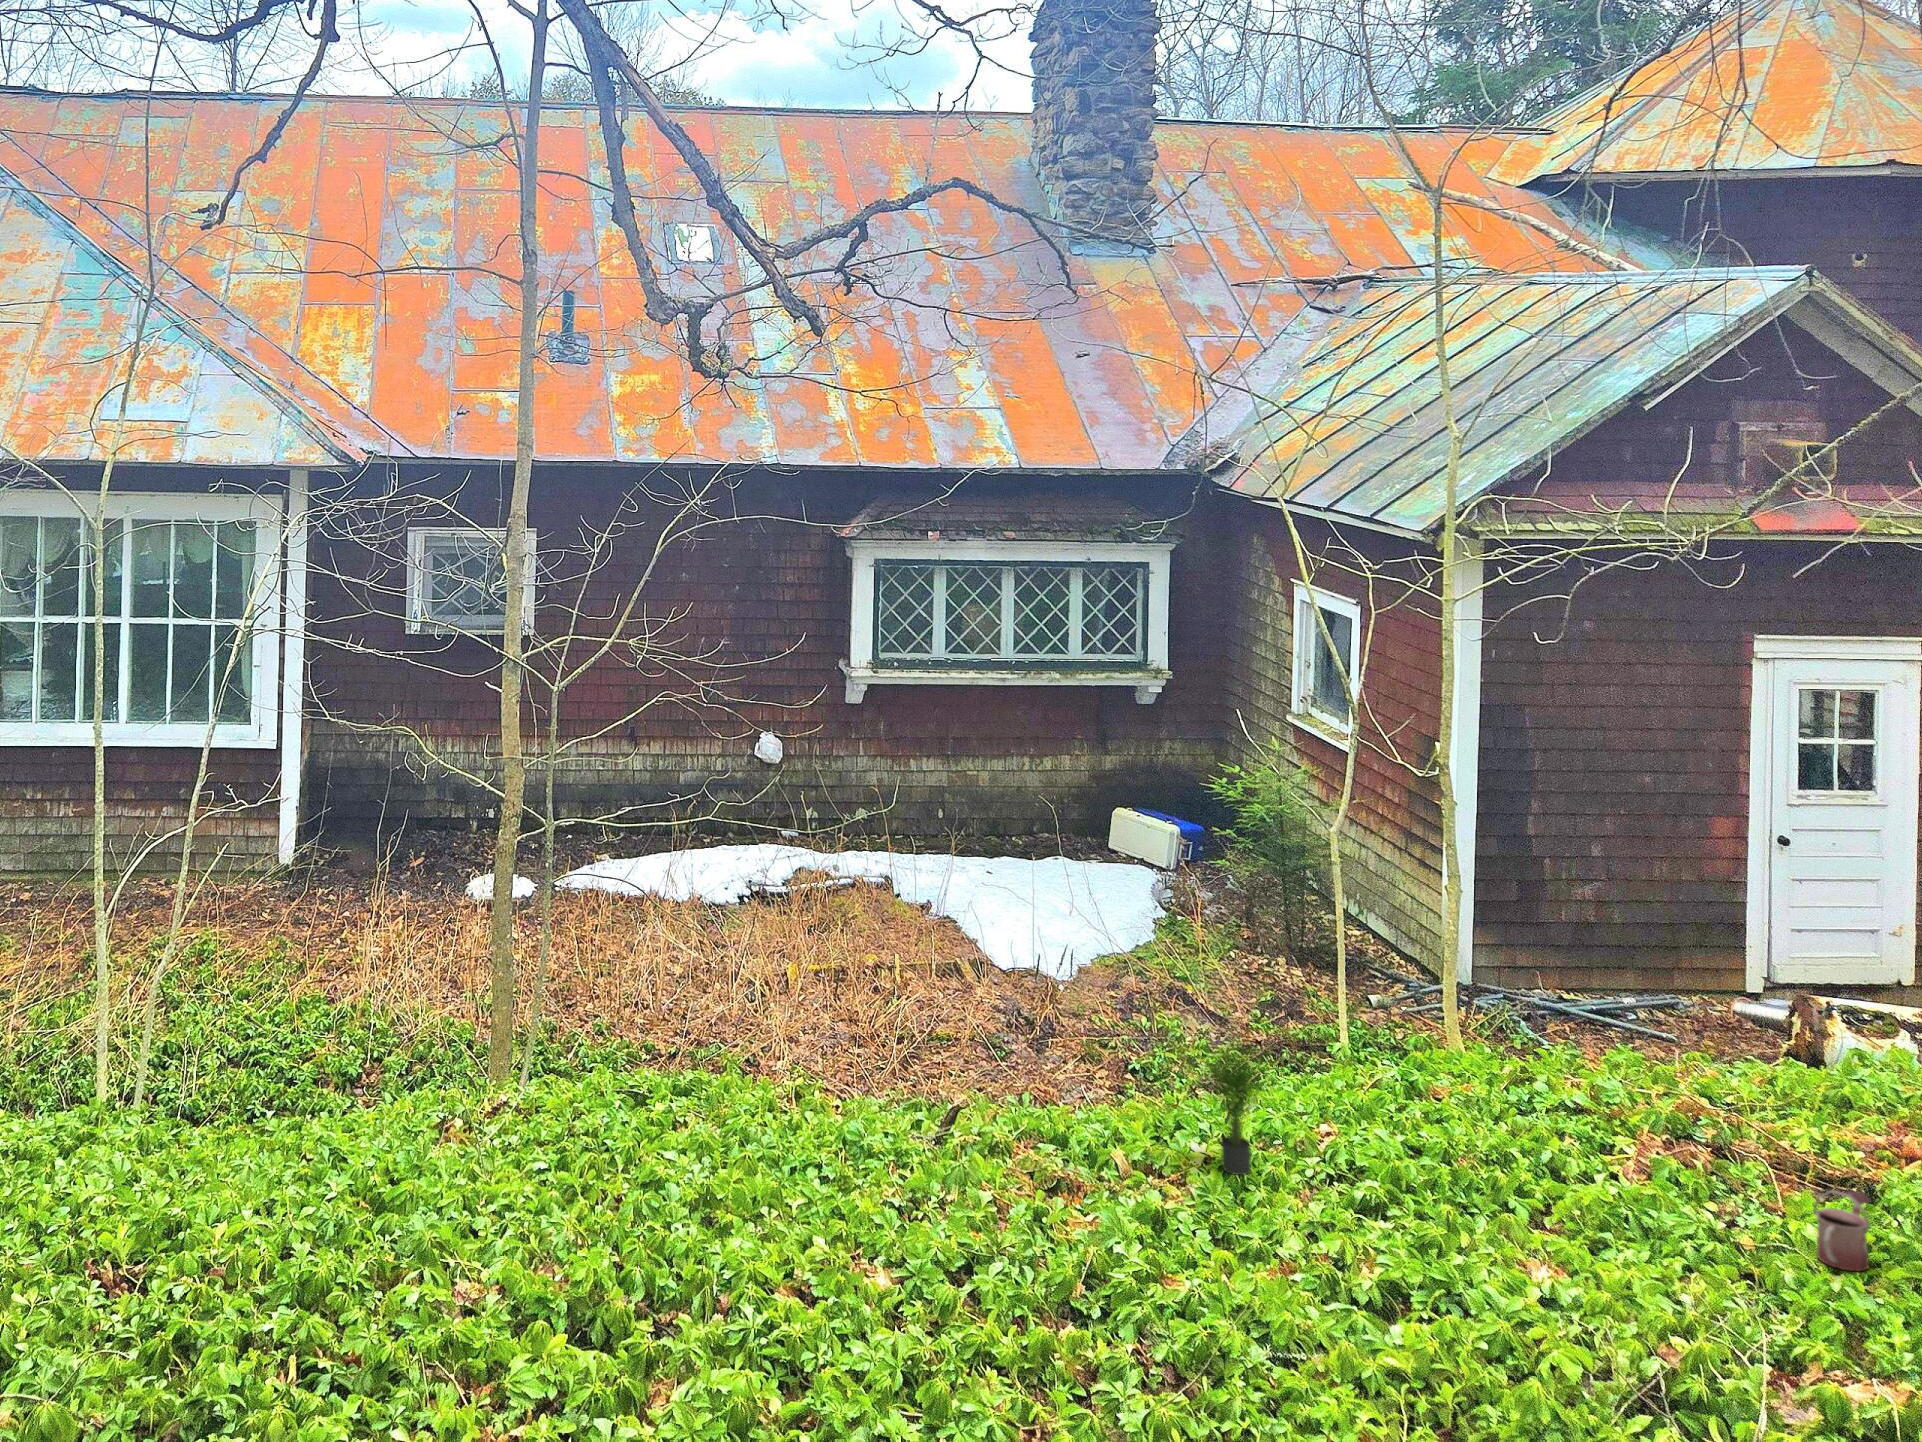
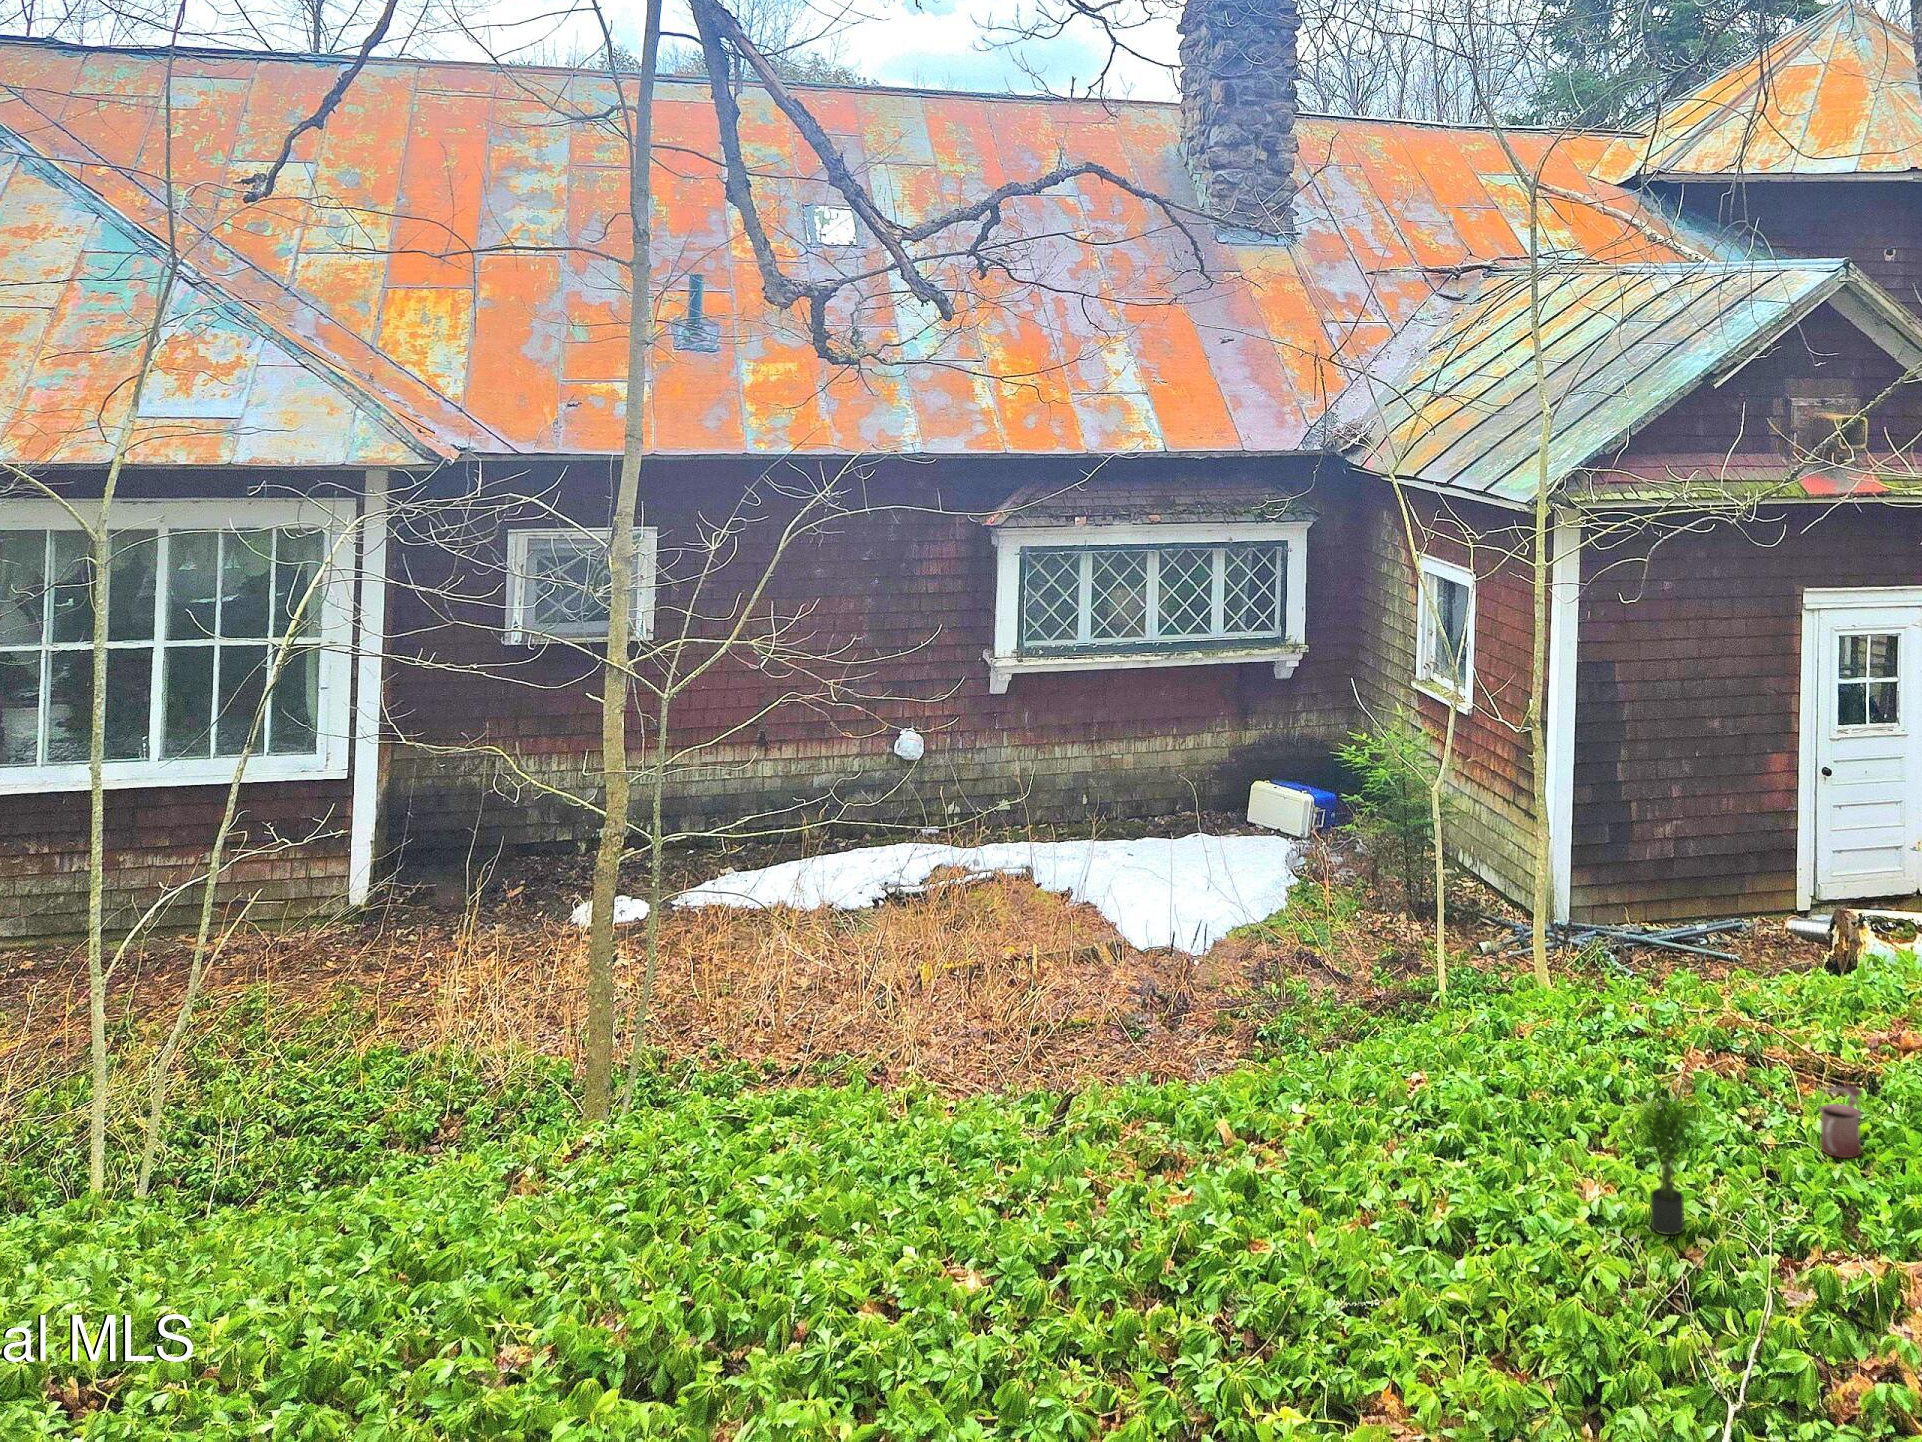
potted plant: present [1196,1031,1269,1175] -> present [1617,1064,1705,1235]

